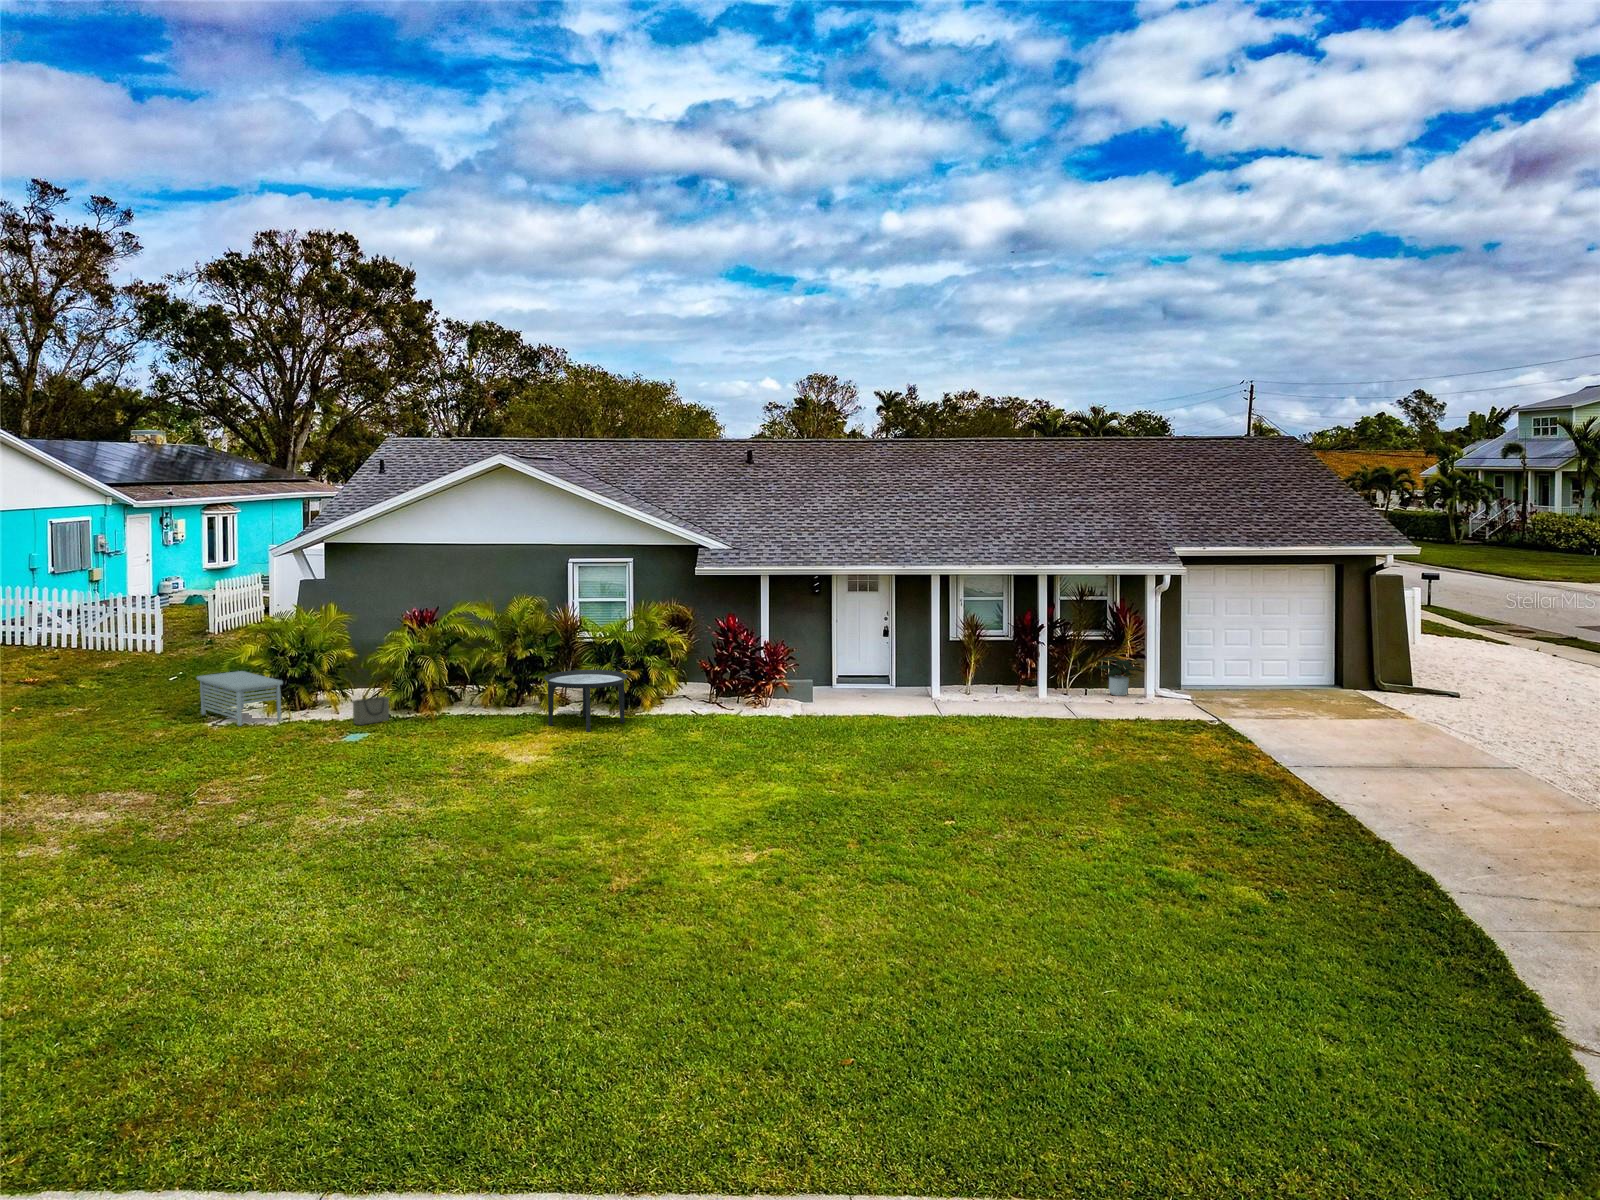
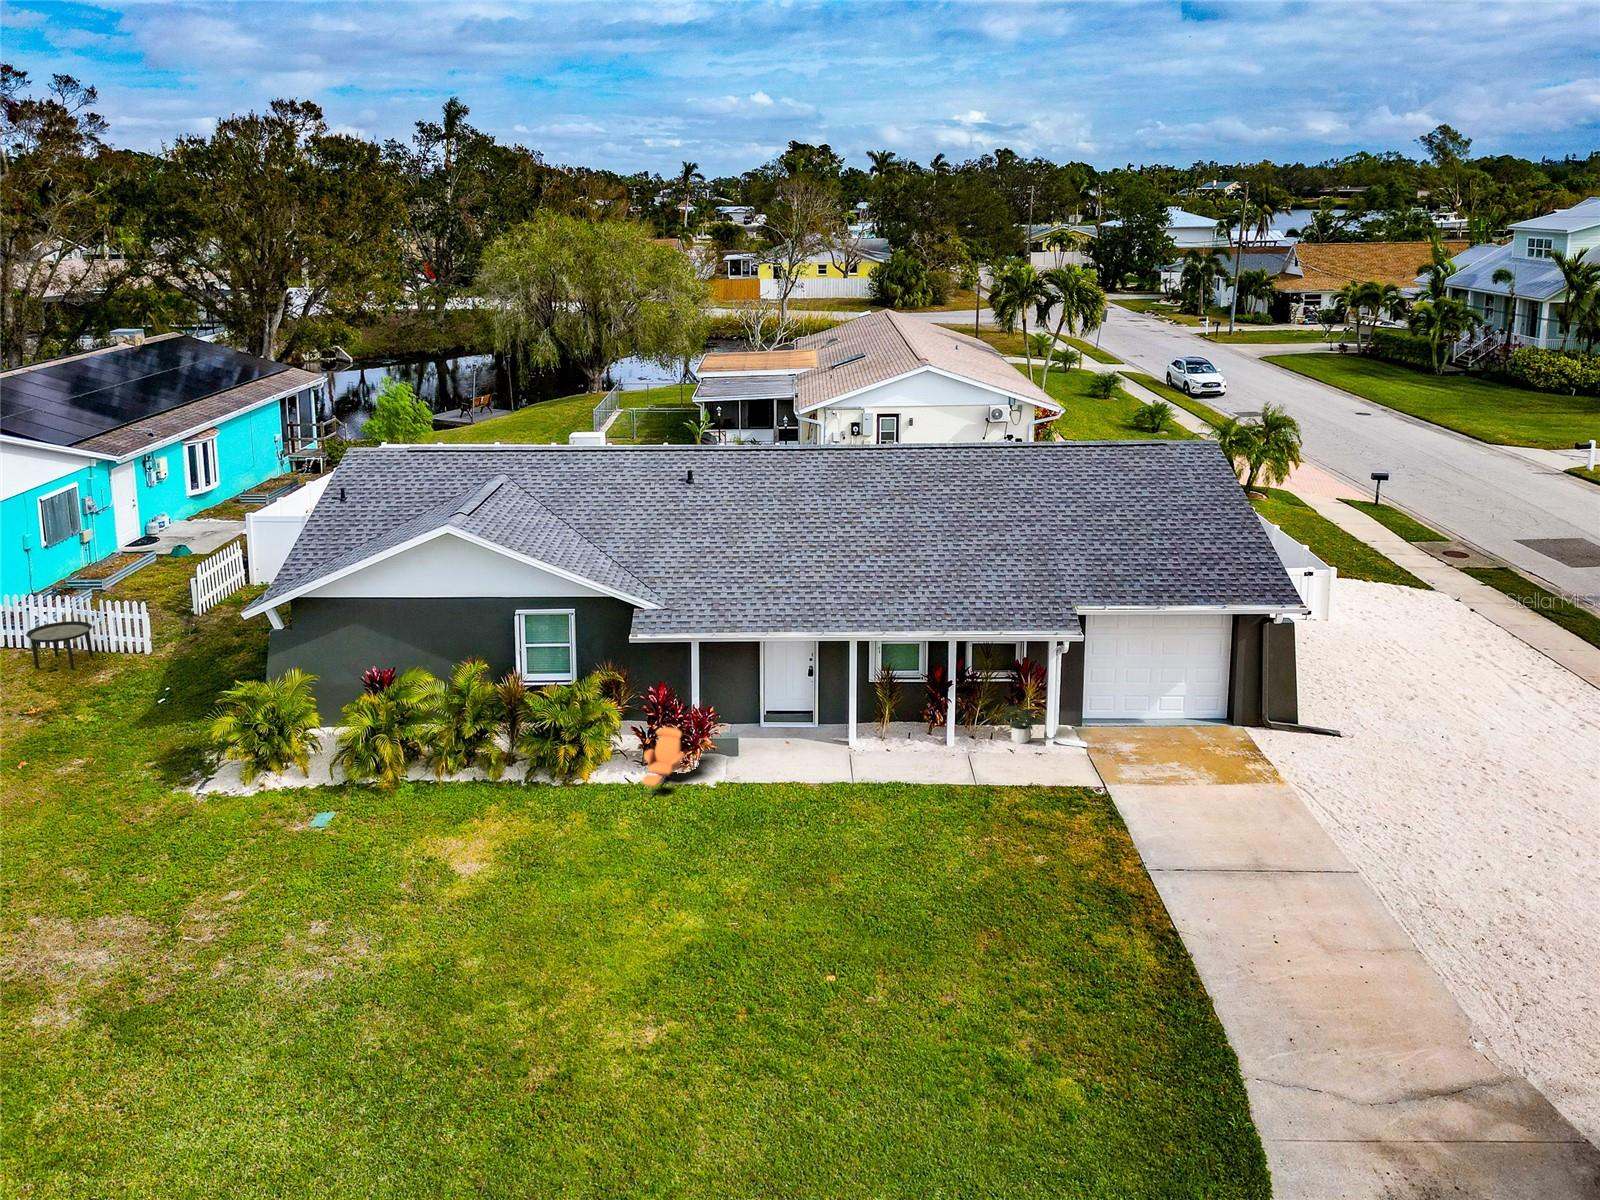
lounge chair: none [712,658,759,725] -> present [642,727,685,795]
round table: present [544,670,628,732] -> present [26,621,93,669]
storage bench: present [197,671,283,726] -> none [179,734,258,801]
basket: present [352,696,389,725] -> none [318,768,353,799]

